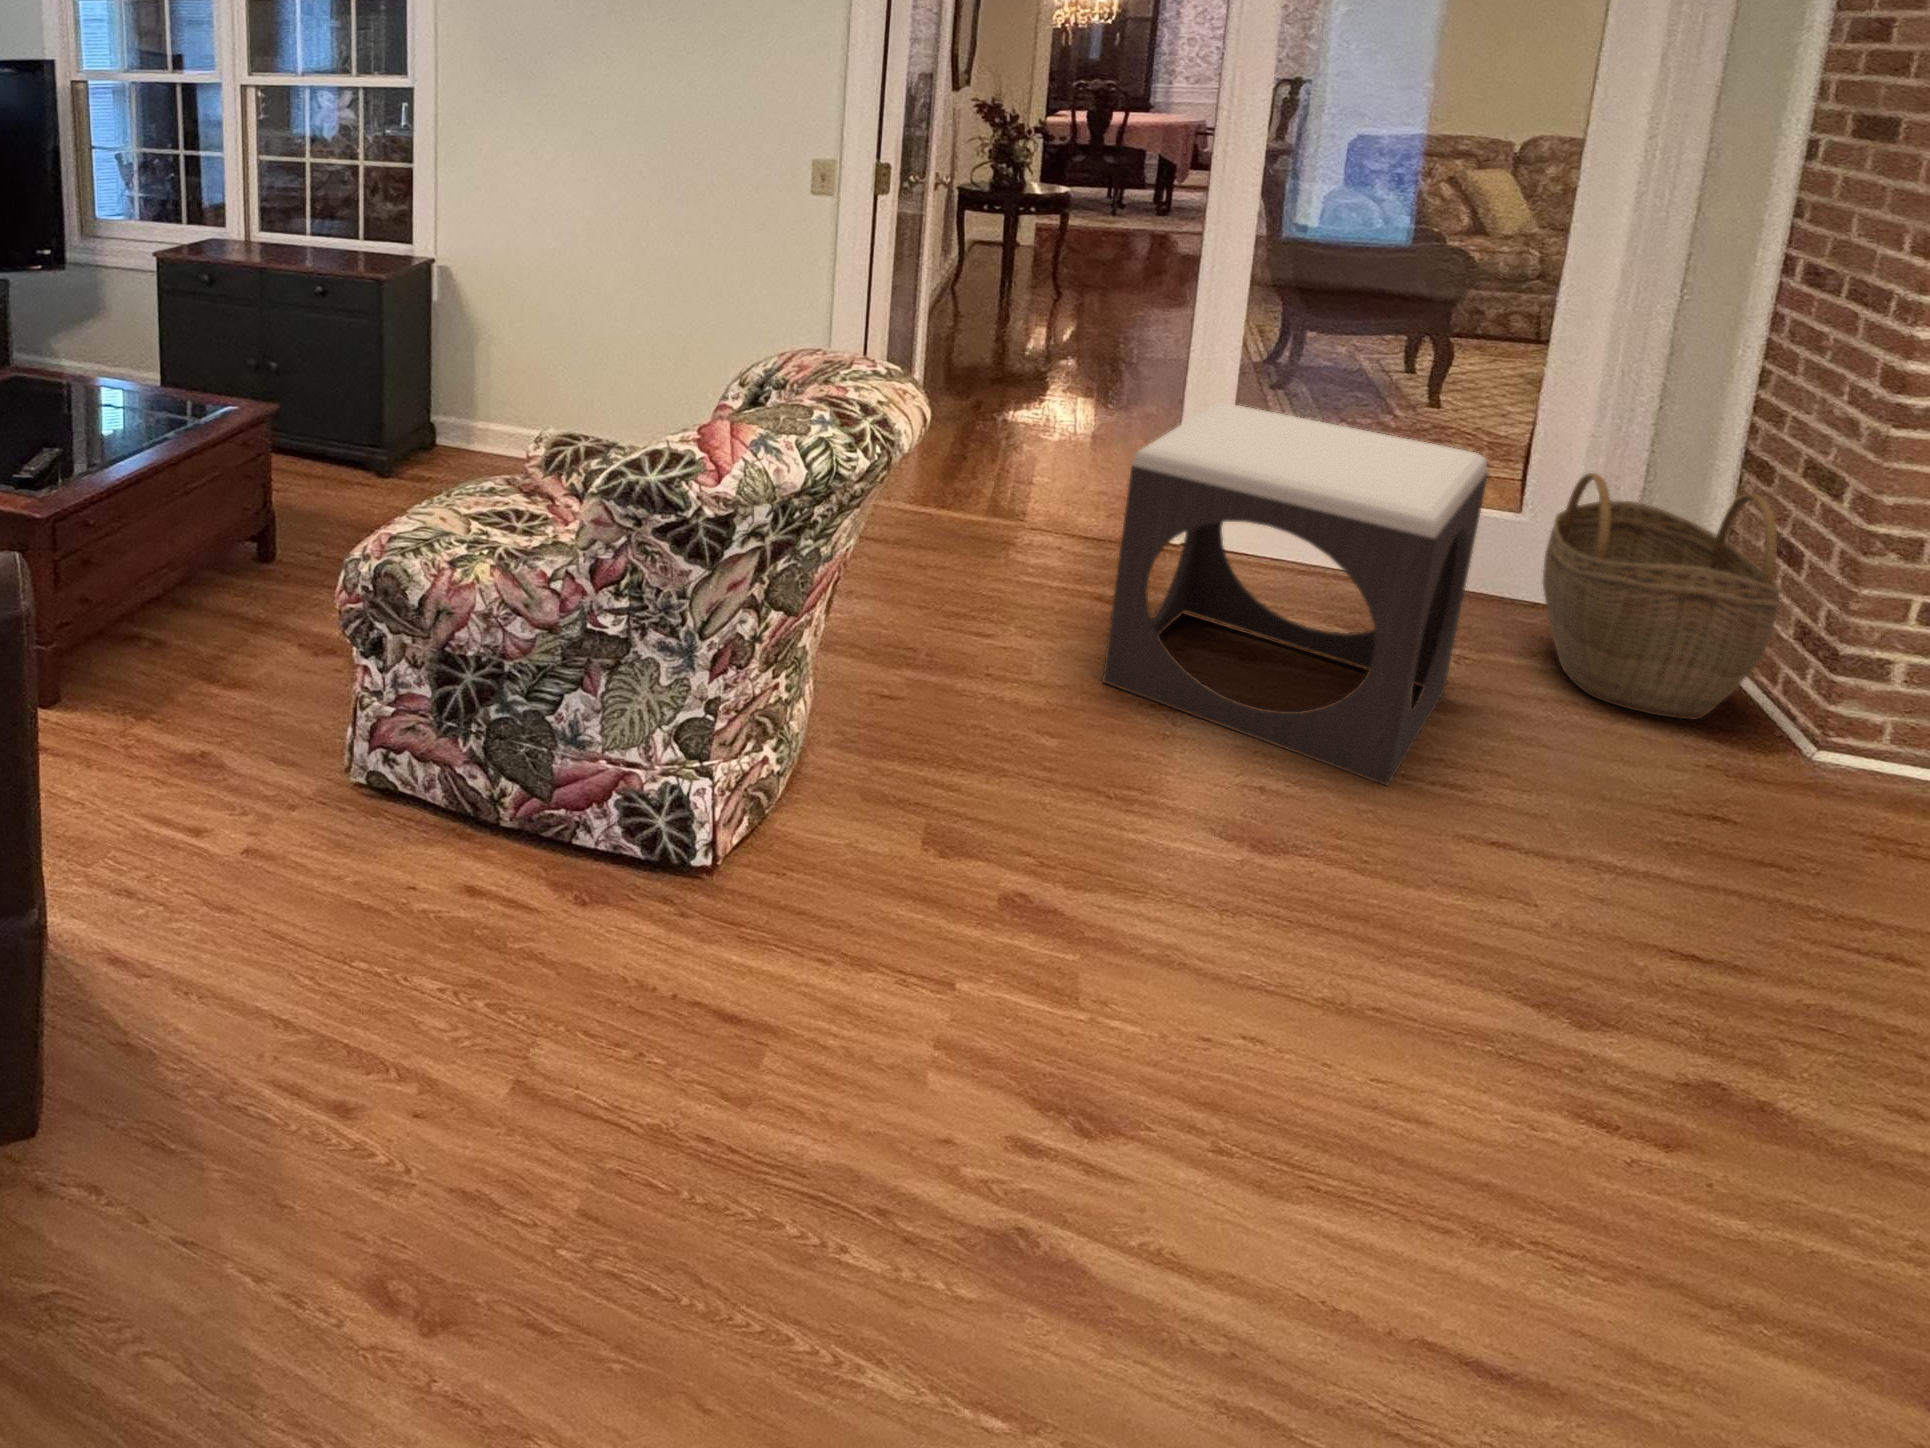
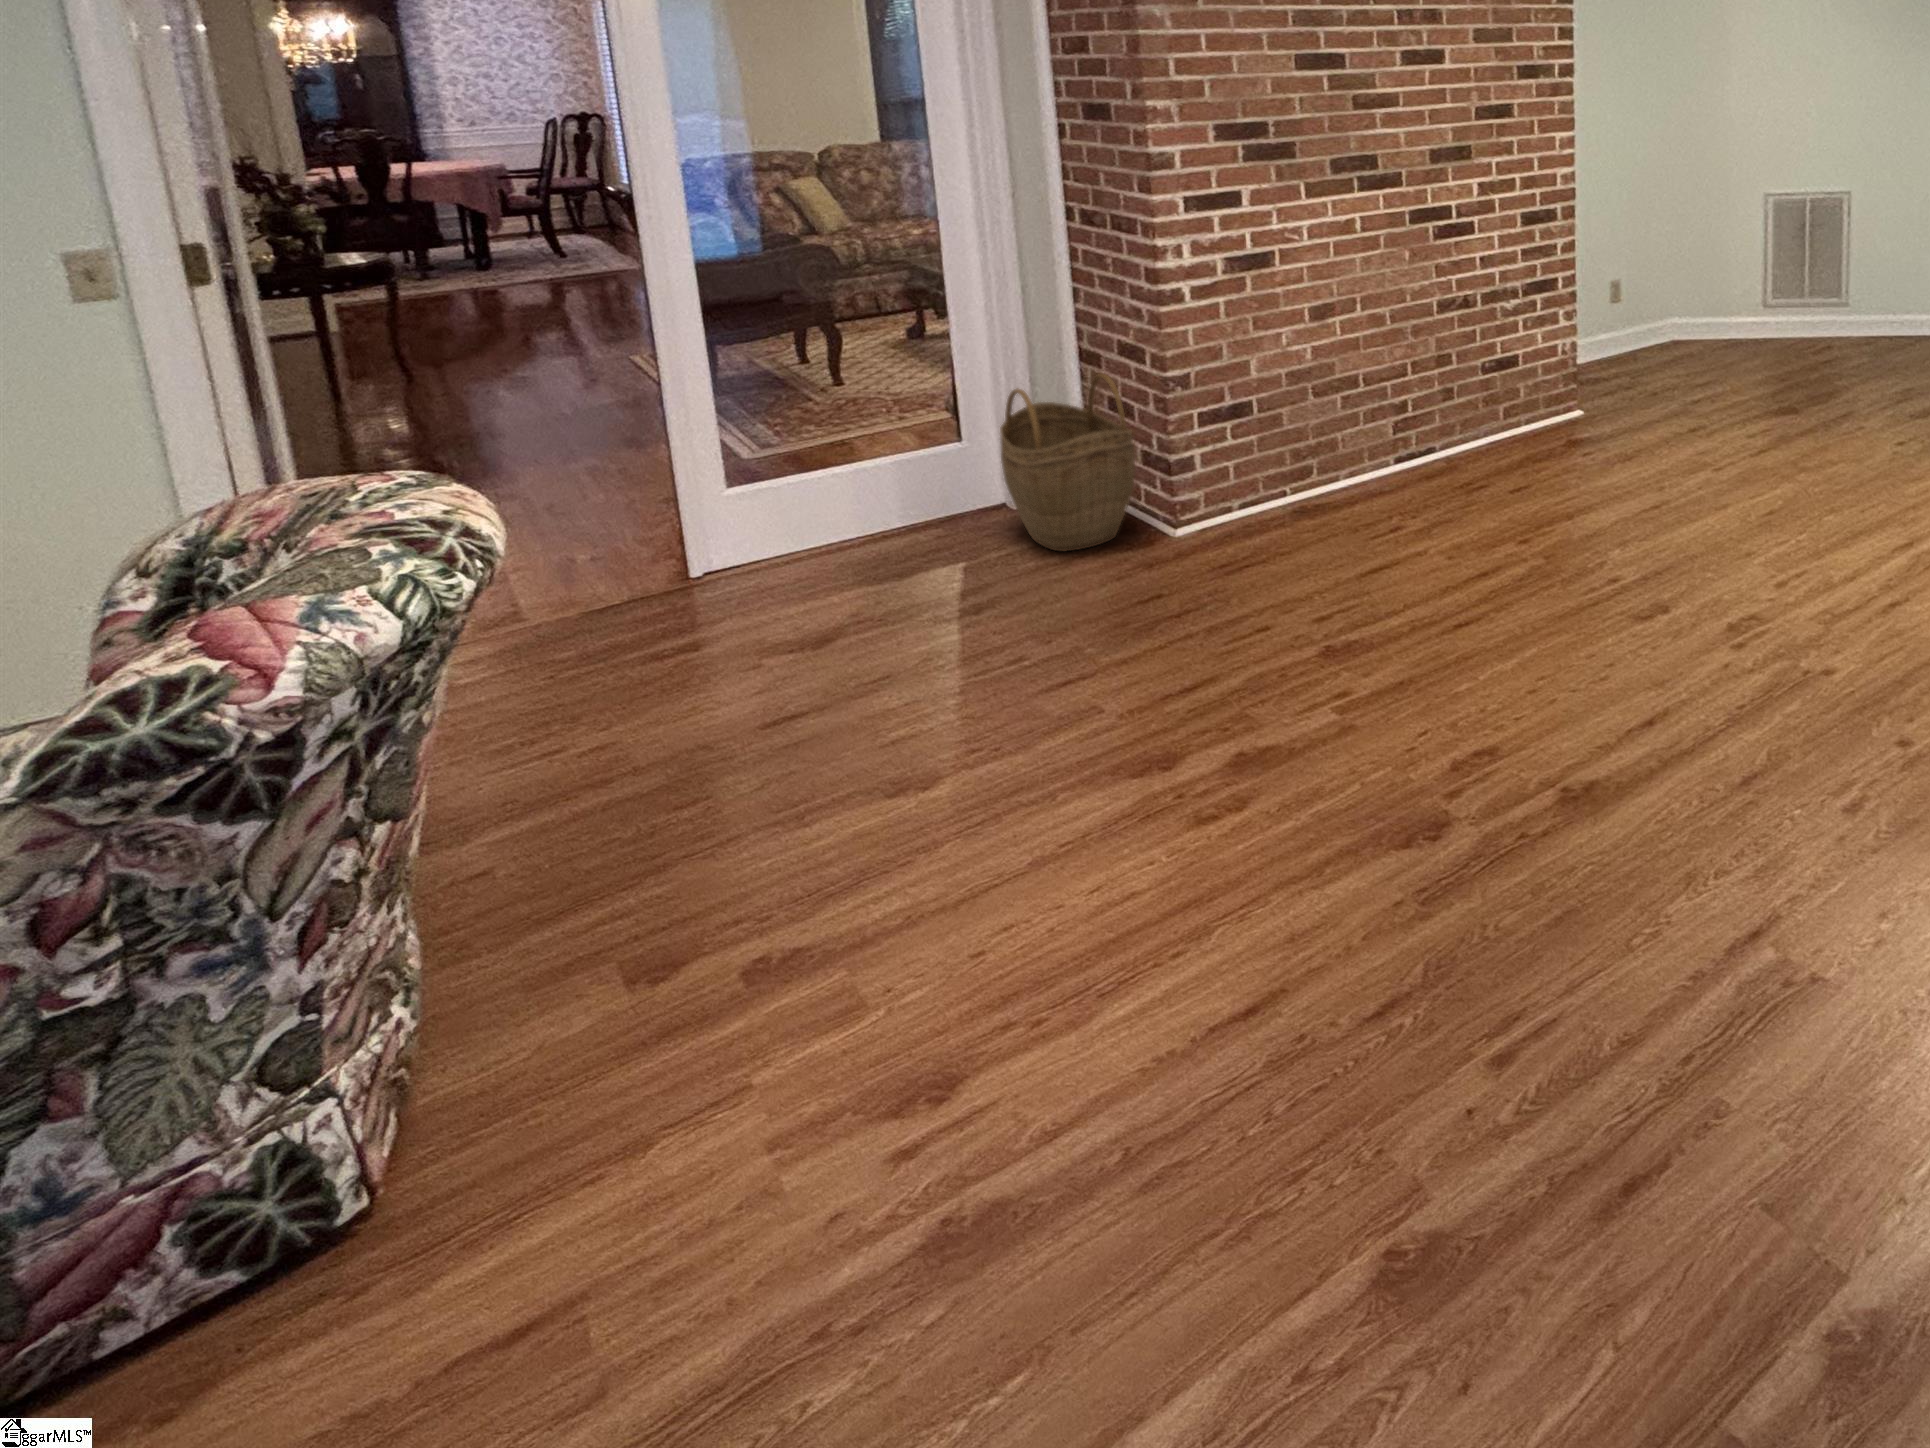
footstool: present [1103,402,1488,786] -> none [693,395,980,725]

